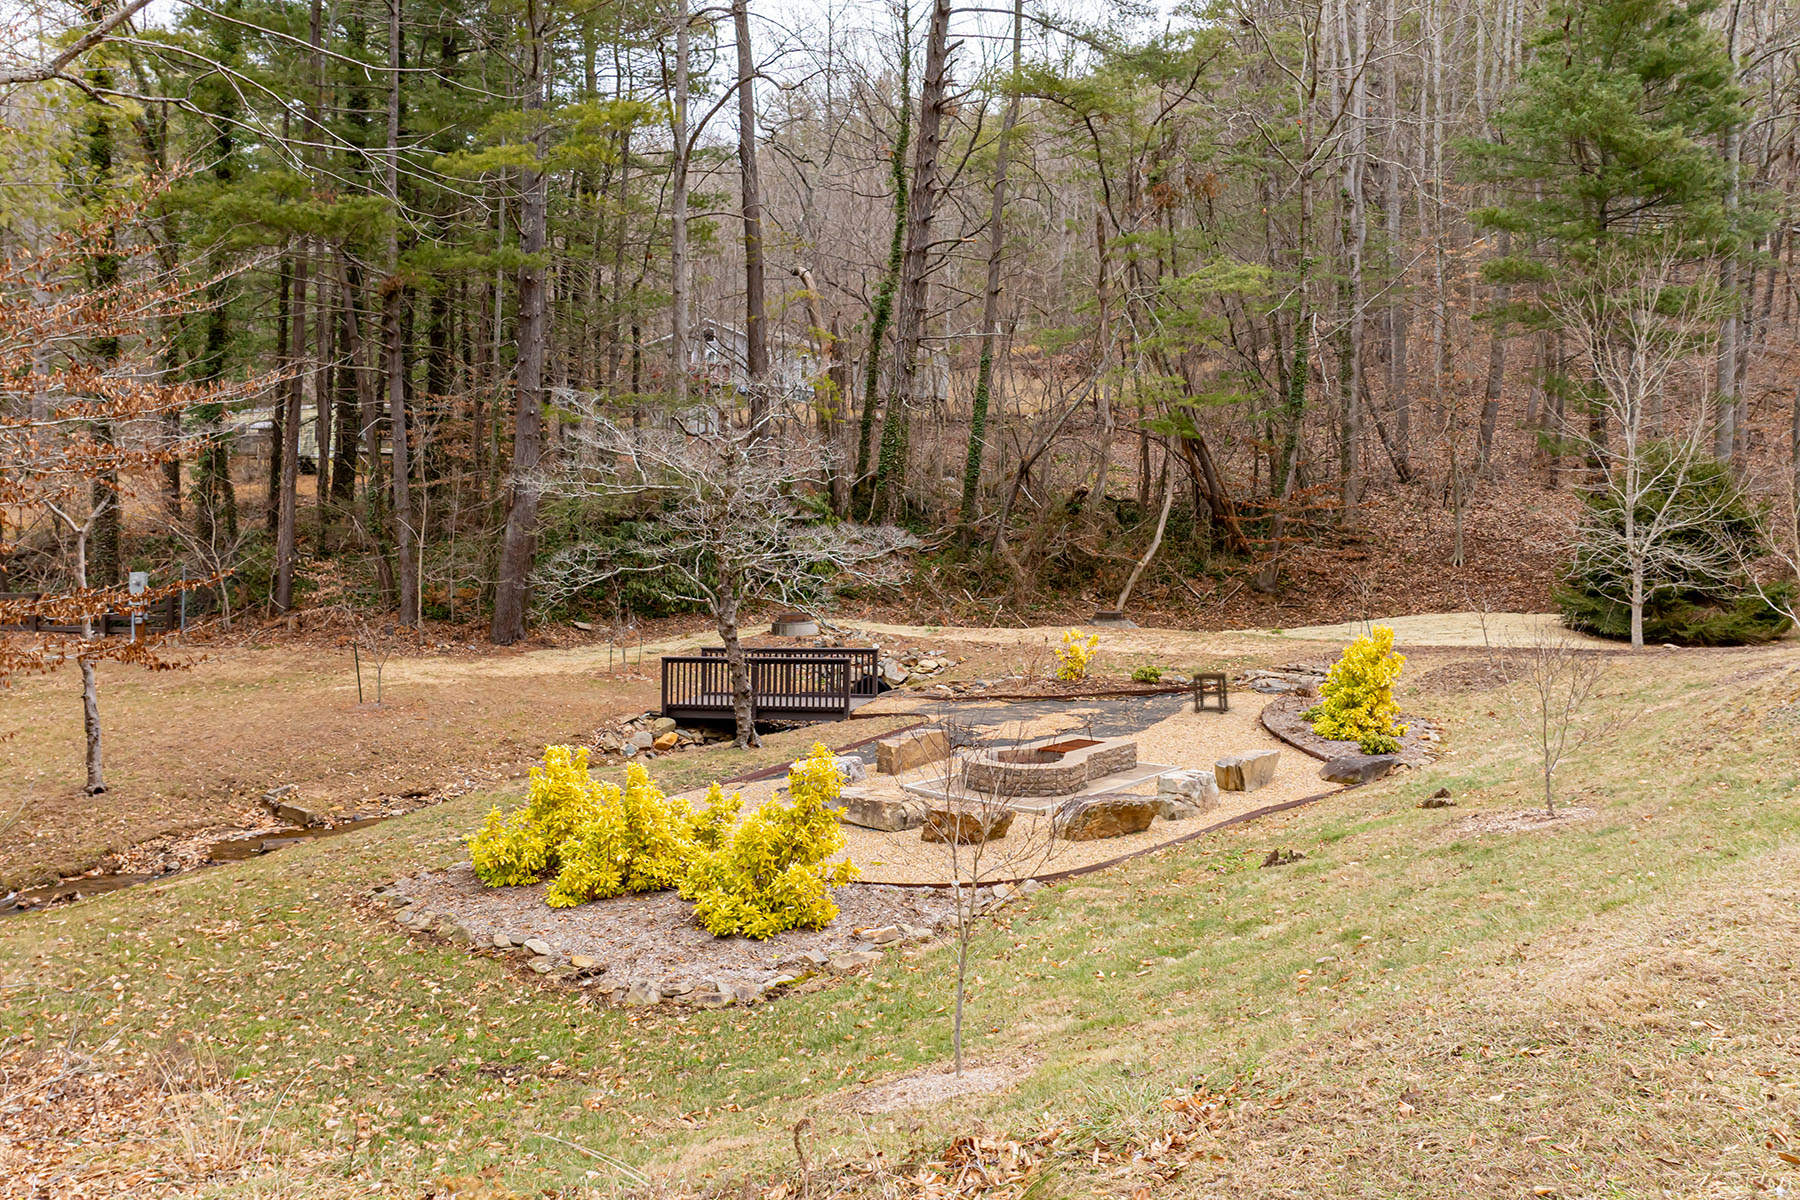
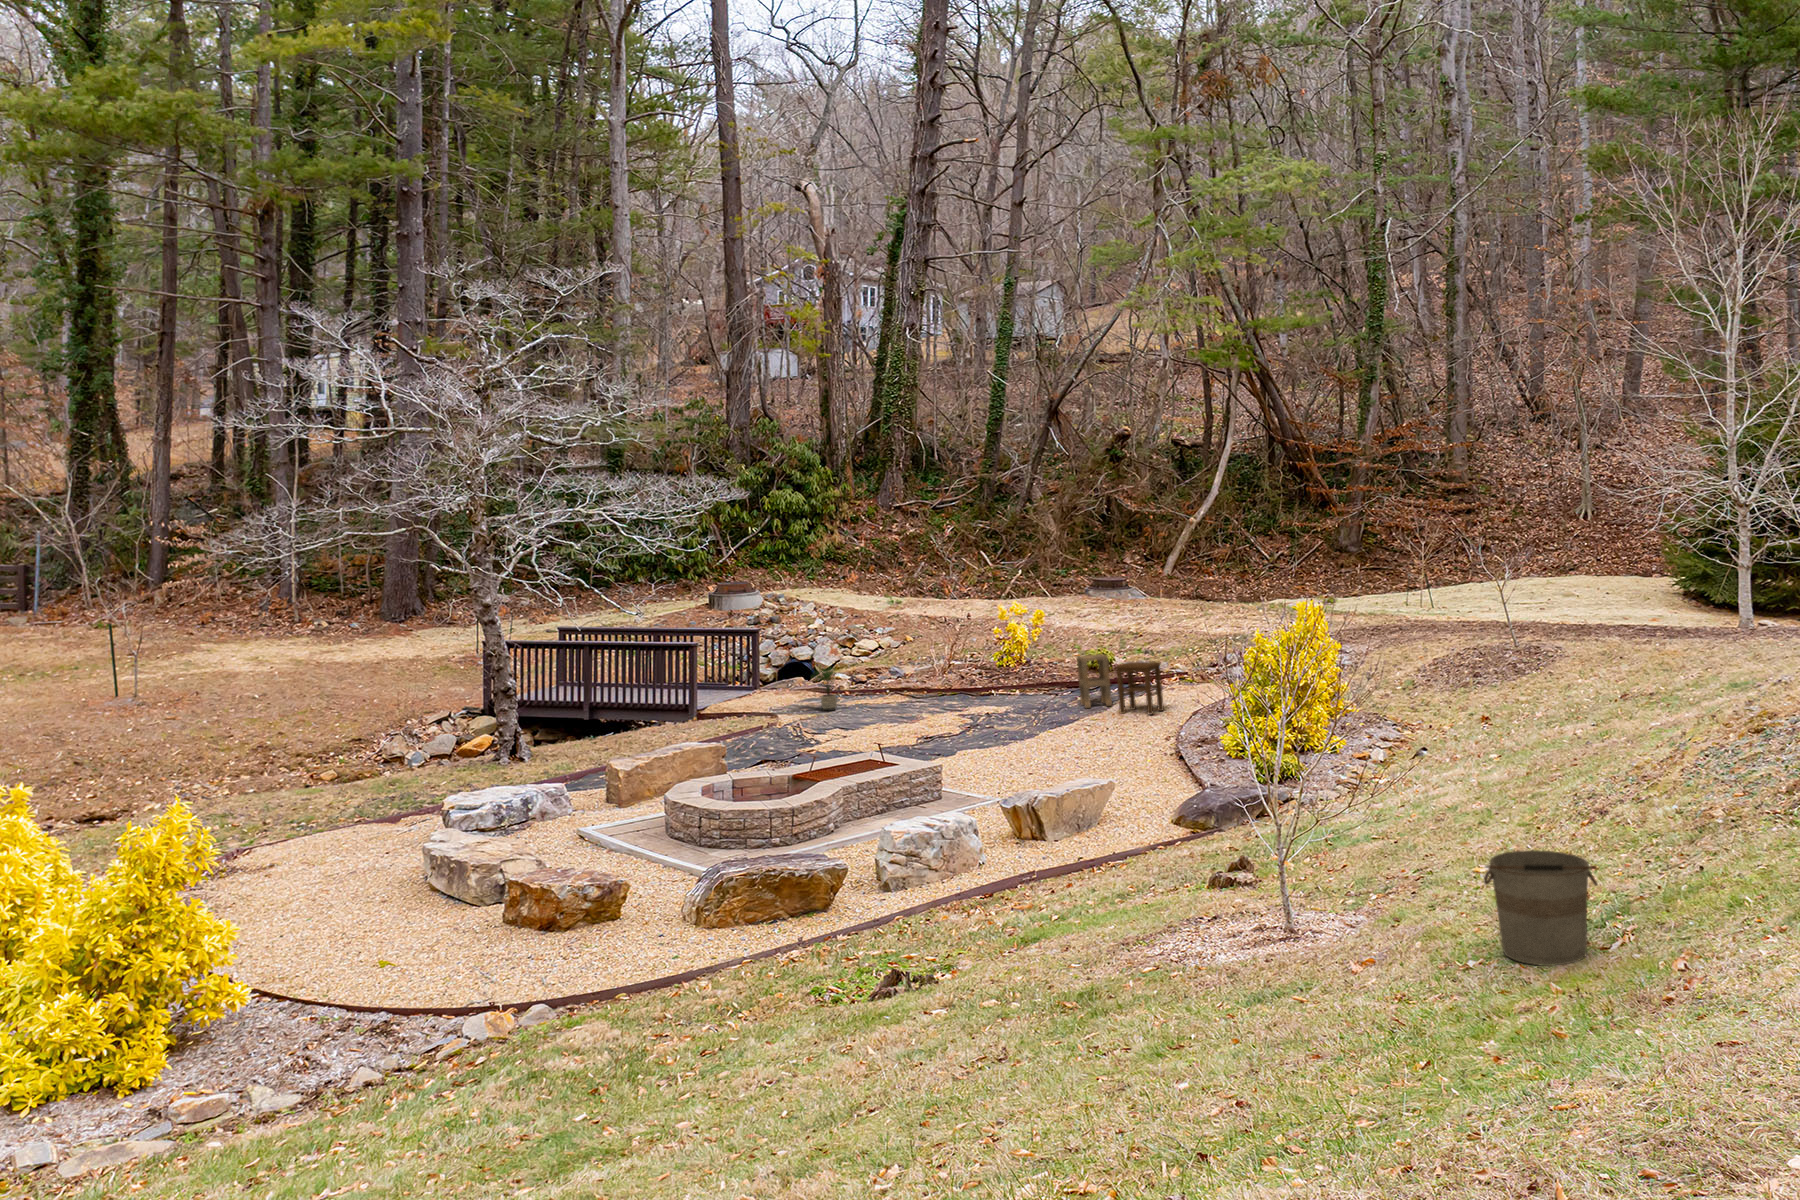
side table: none [1154,667,1184,709] -> present [1077,654,1112,708]
potted plant: none [949,676,975,712] -> present [813,668,837,711]
bucket: none [1690,764,1763,828] -> present [1484,850,1598,966]

